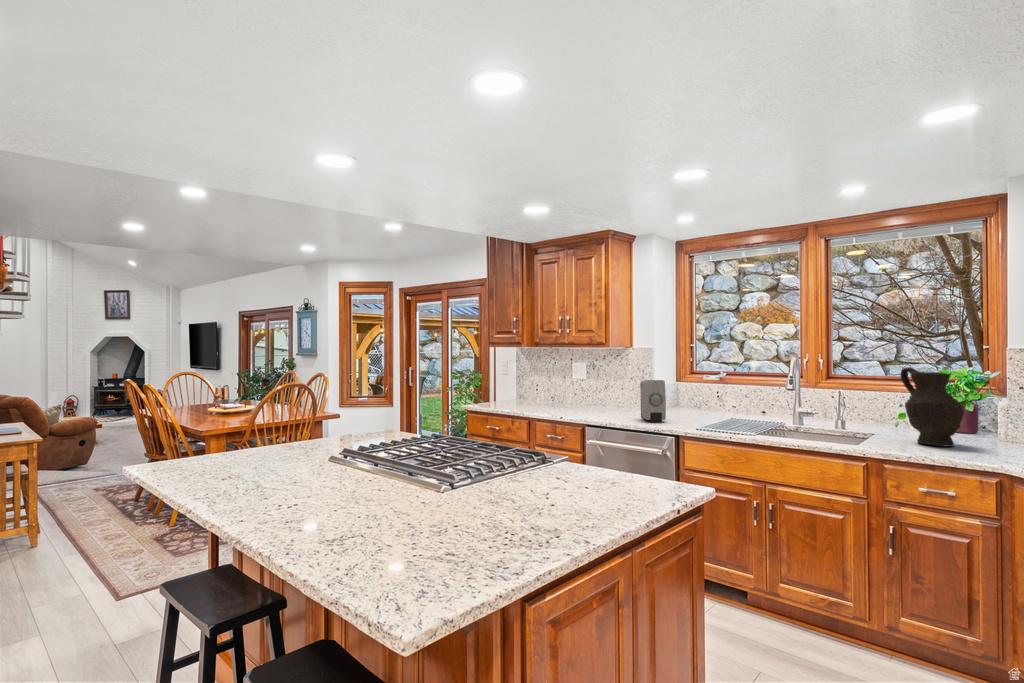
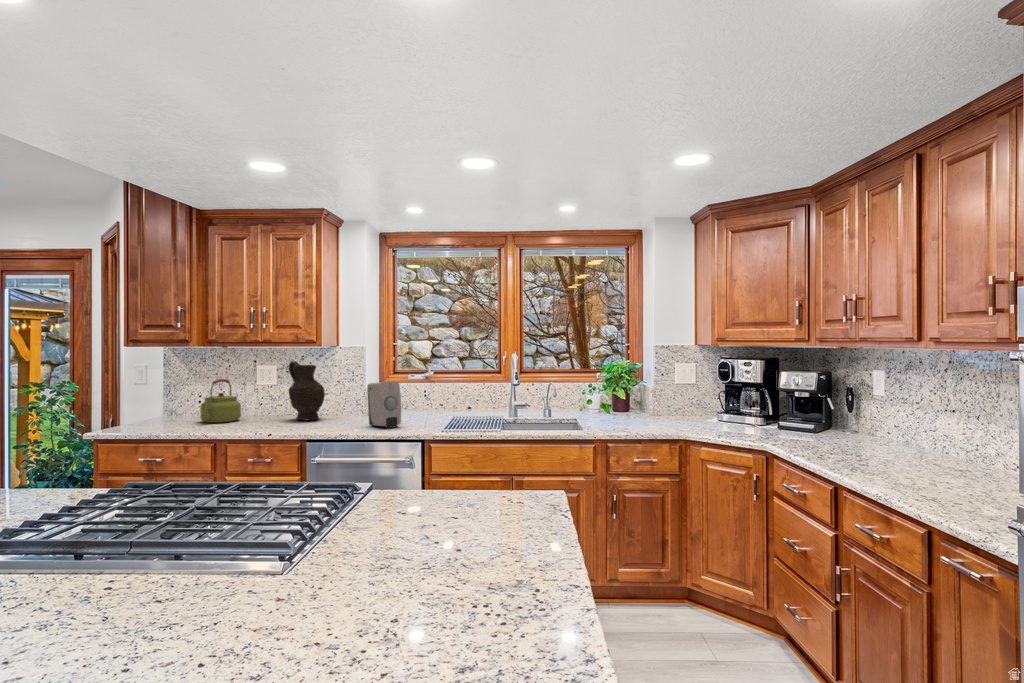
decorative vase: present [901,367,964,447] -> present [289,362,325,420]
kettle: none [528,373,559,406] -> present [200,379,241,423]

